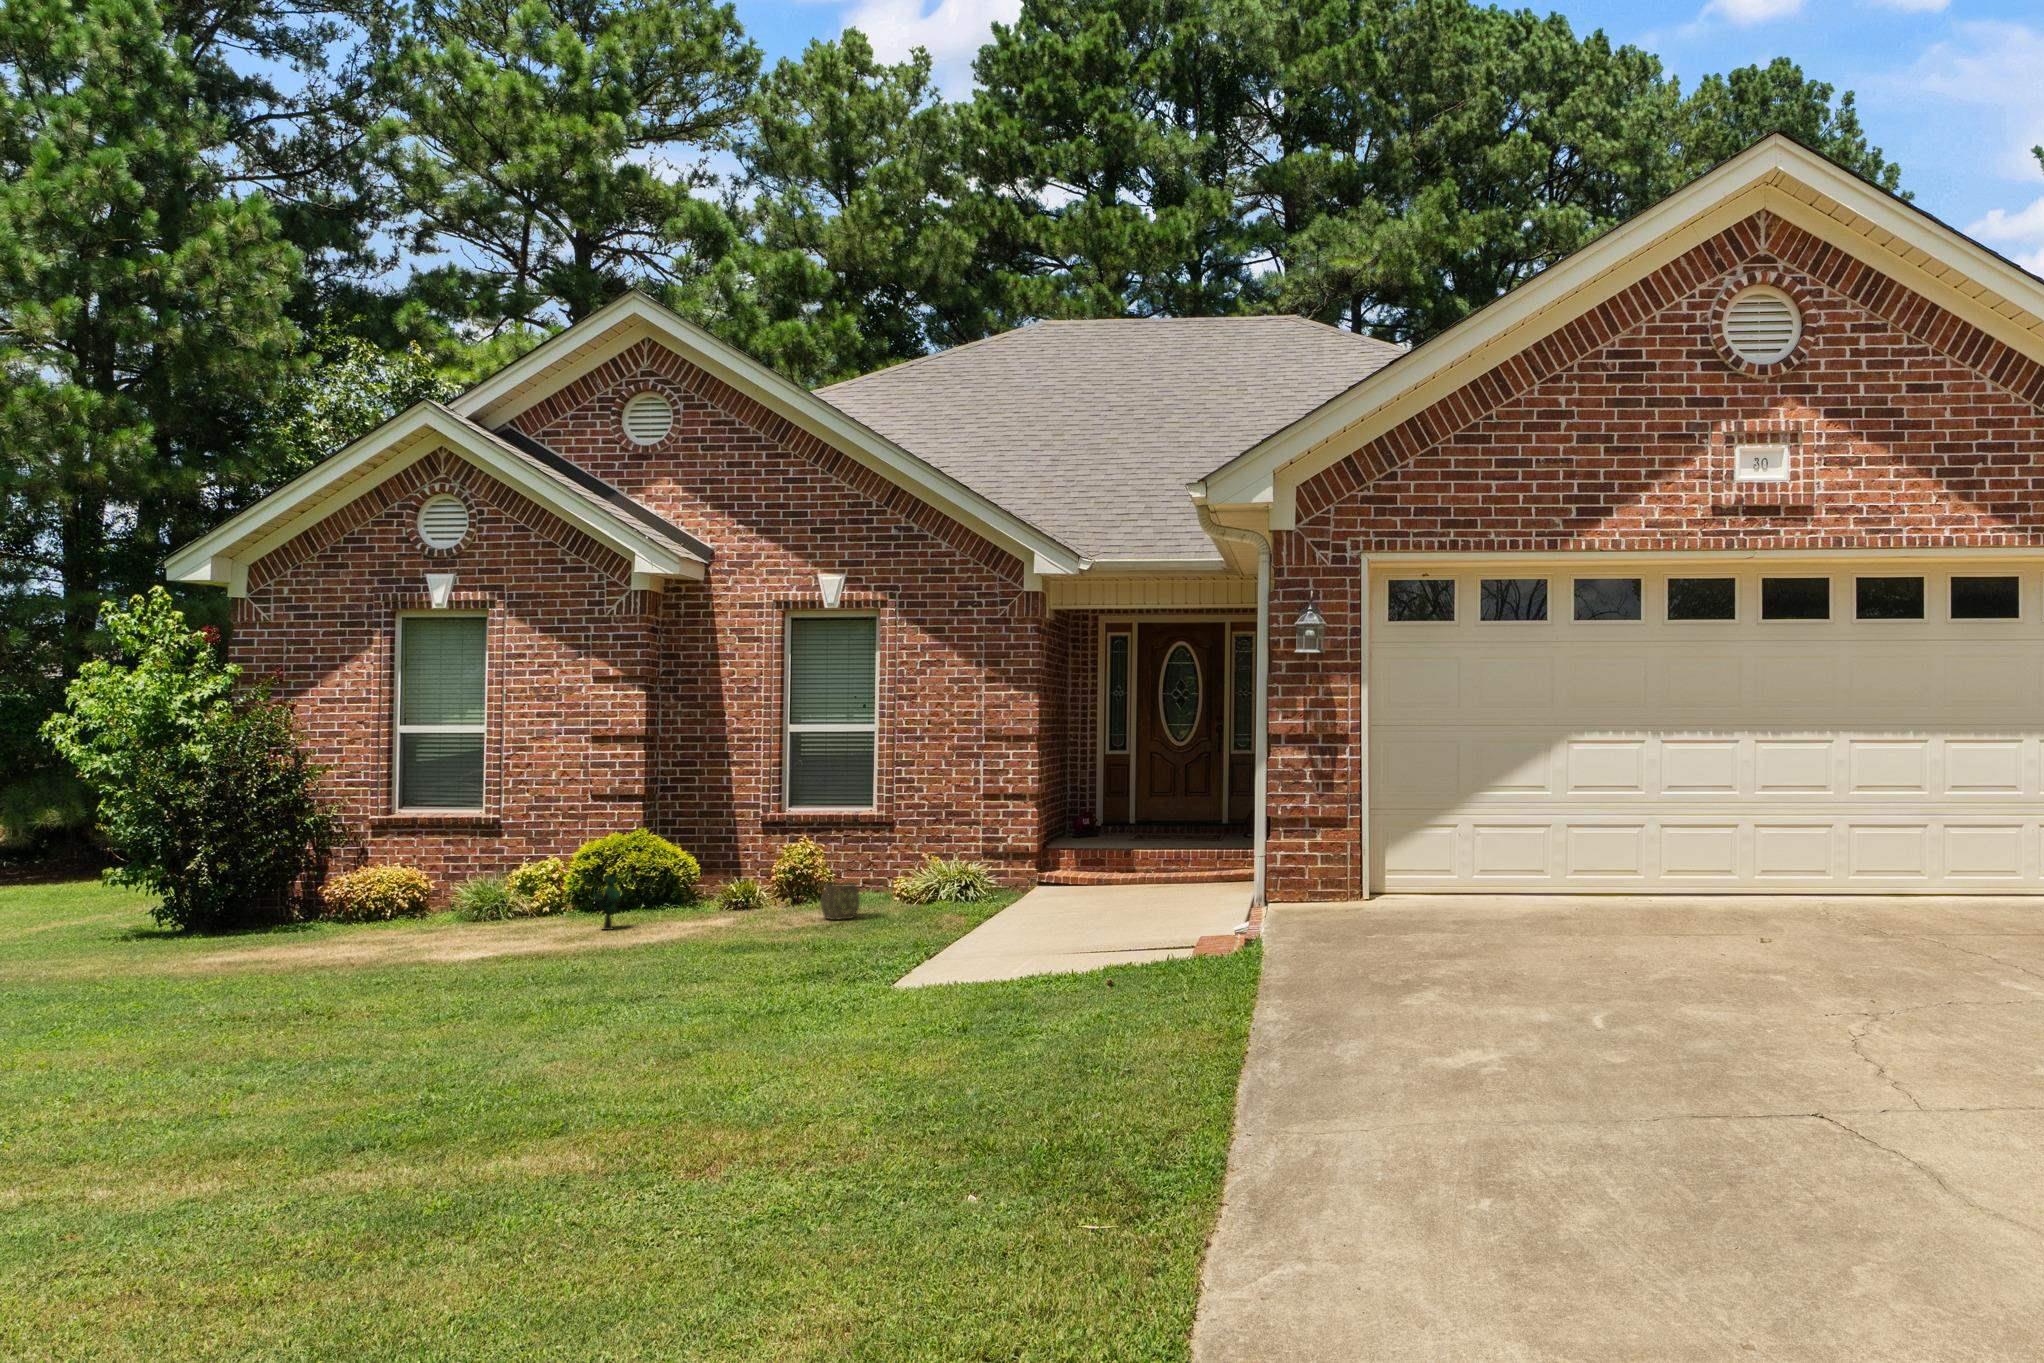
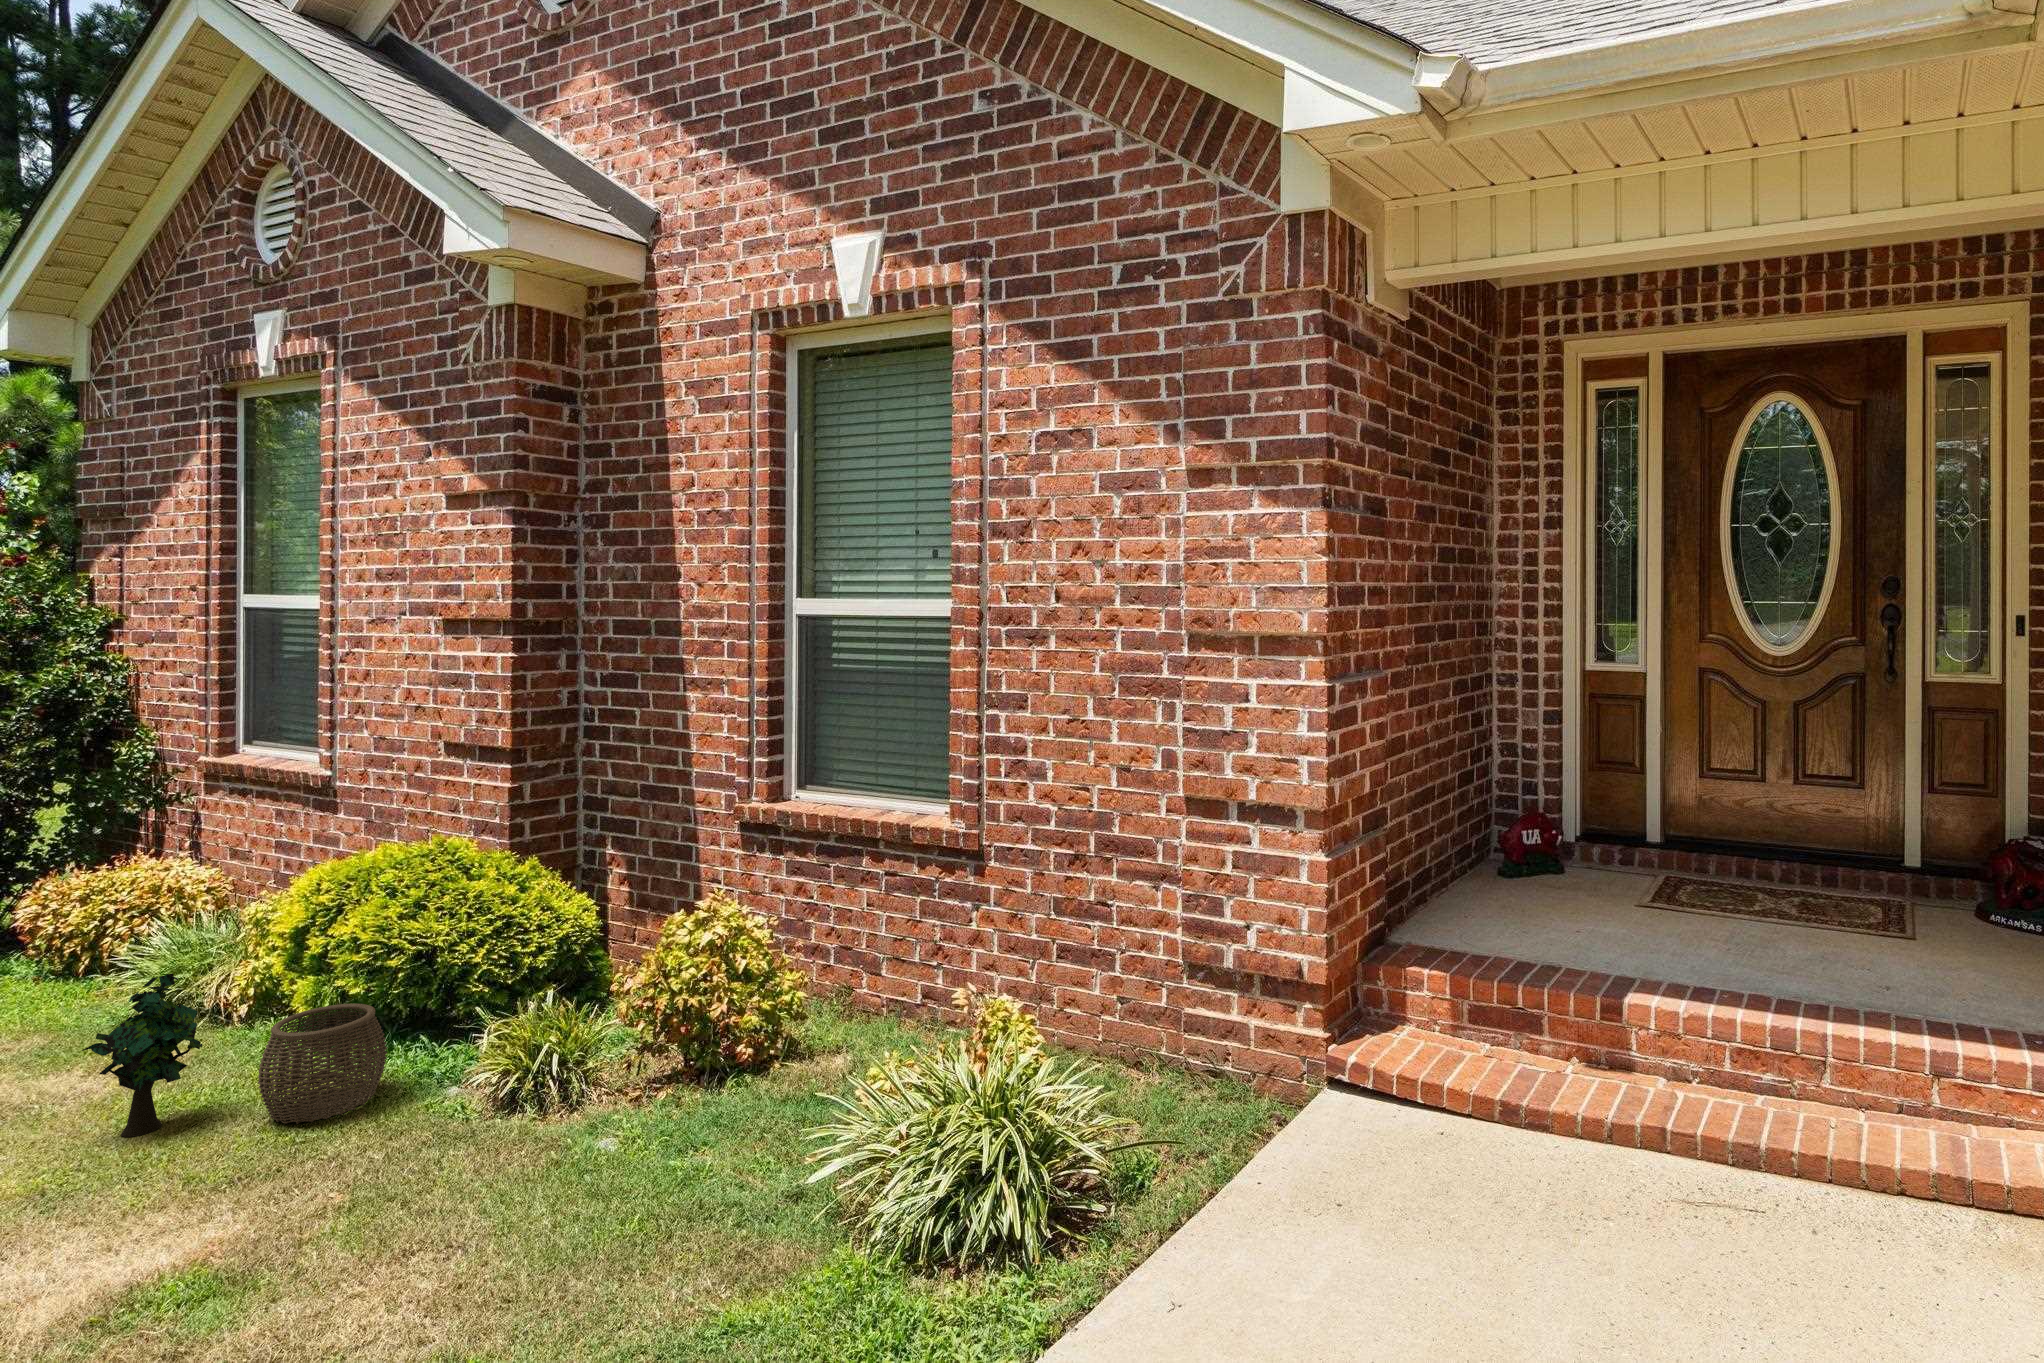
woven basket: present [821,882,860,920] -> present [258,1004,387,1124]

